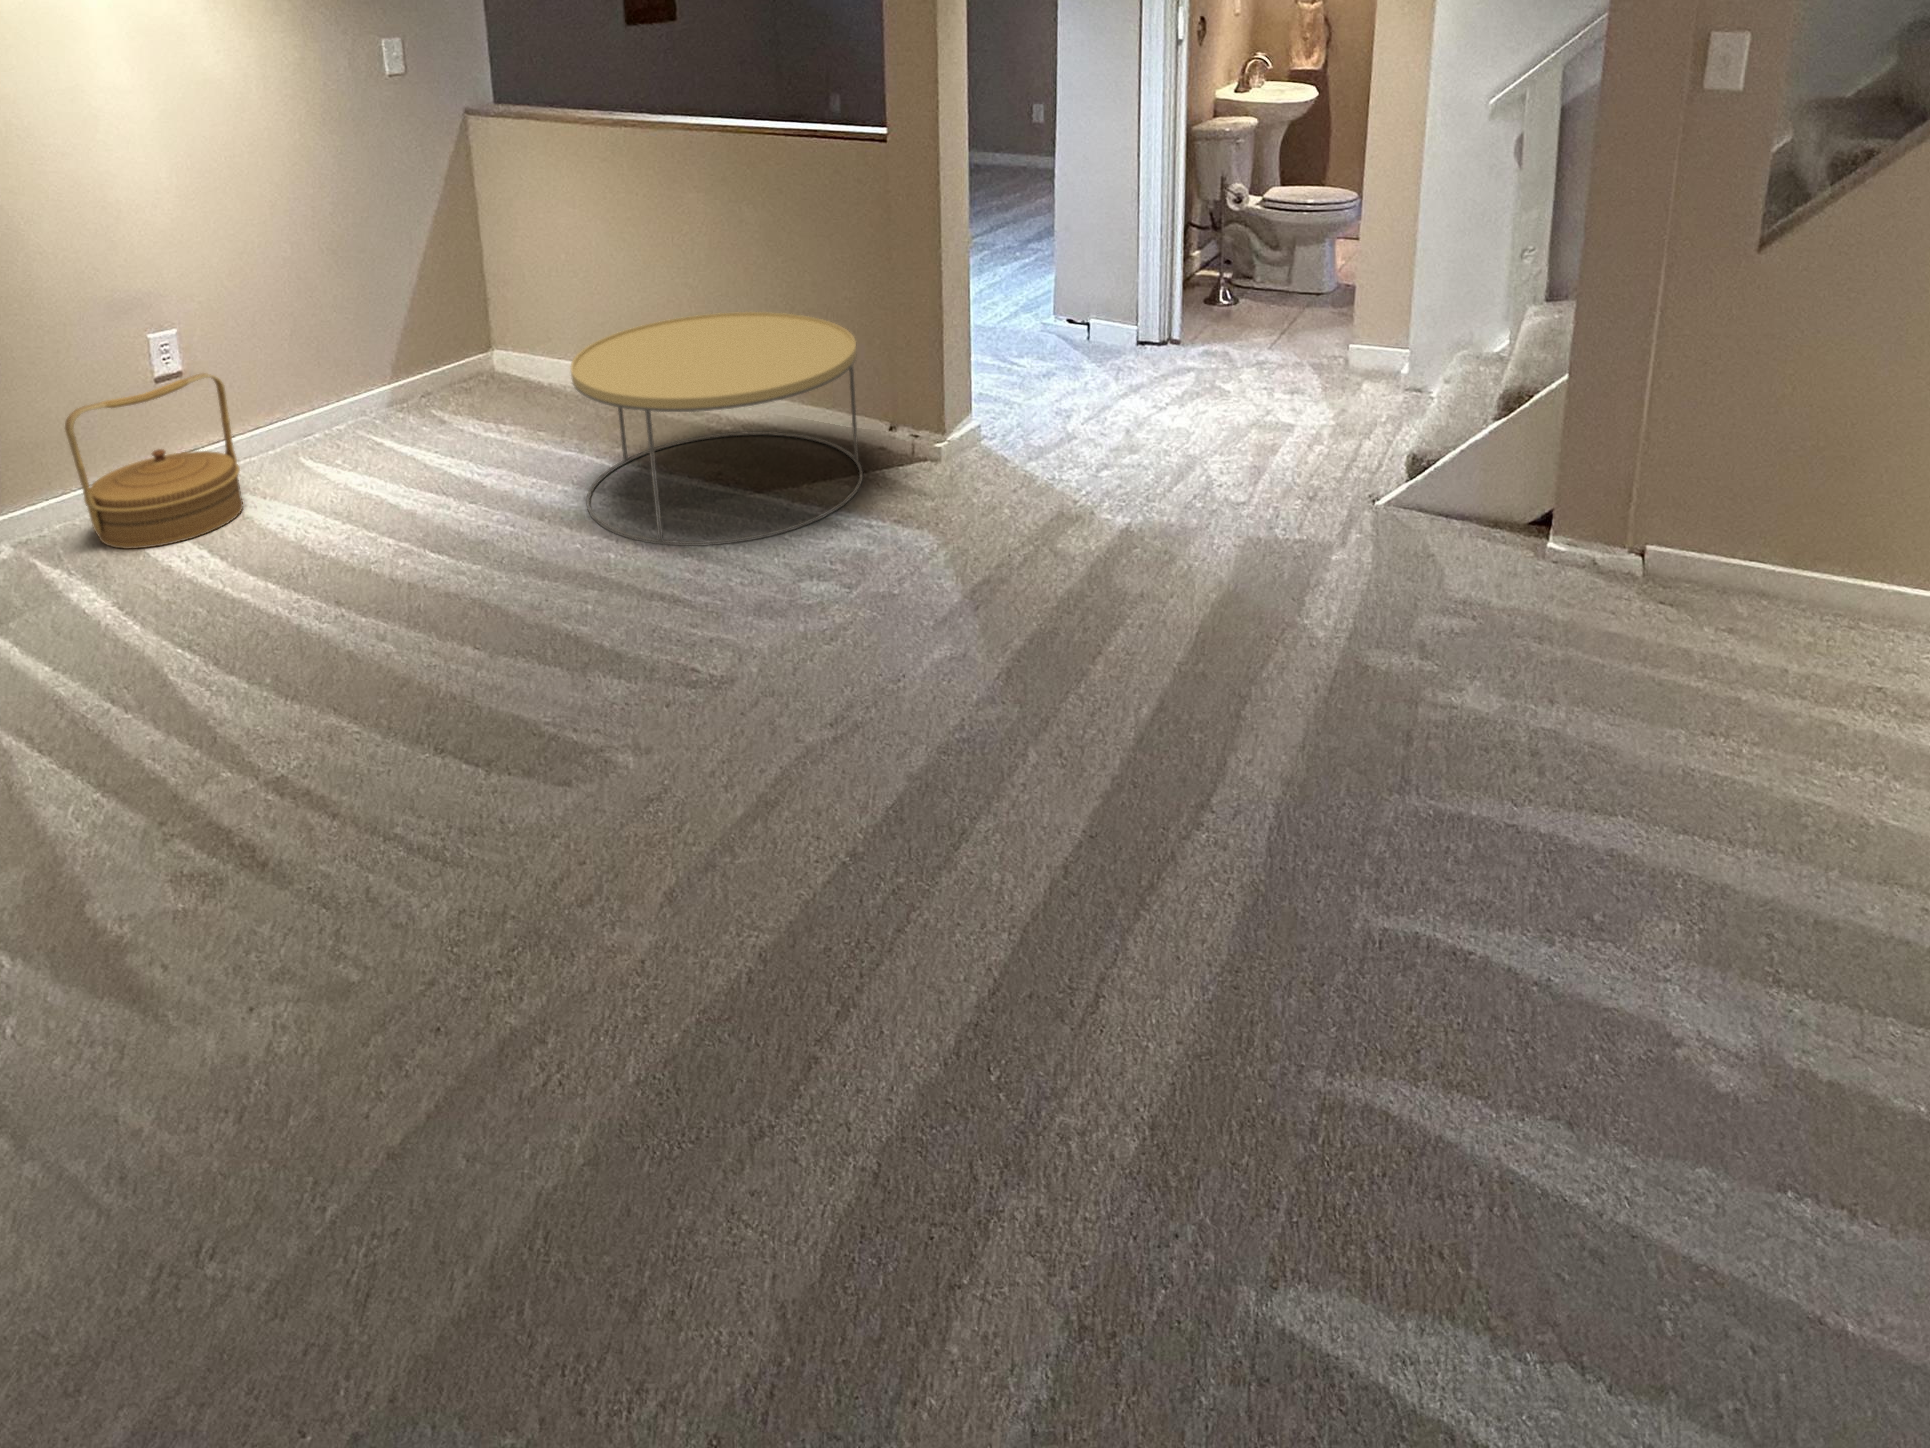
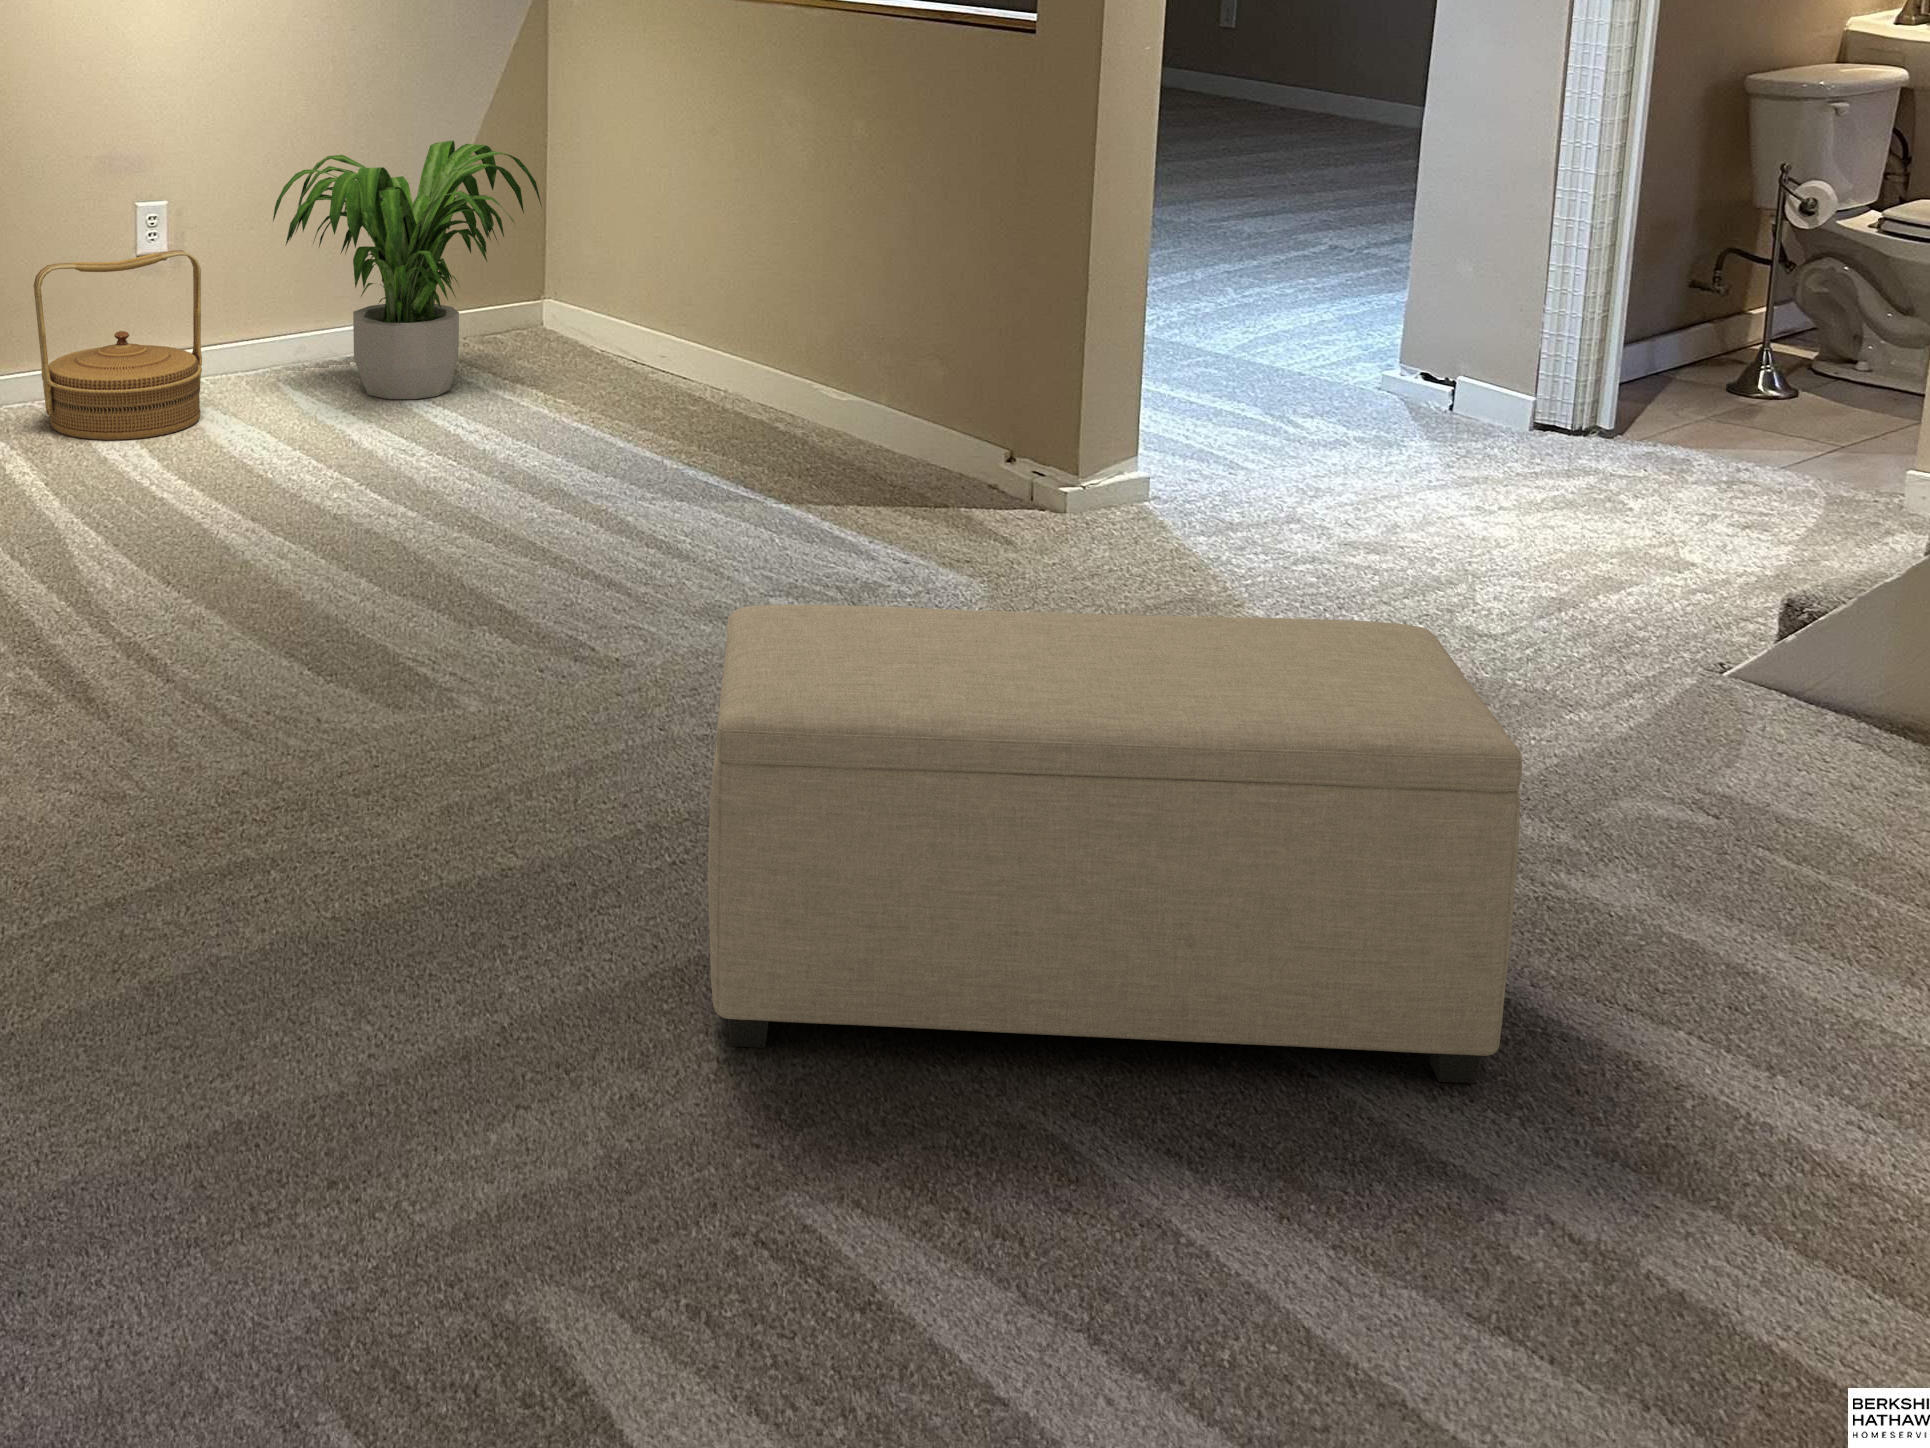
potted plant: none [280,251,506,456] -> present [273,141,542,399]
coffee table: present [571,312,863,546] -> none [564,259,952,549]
ottoman: none [965,576,1607,1104] -> present [708,605,1522,1083]

